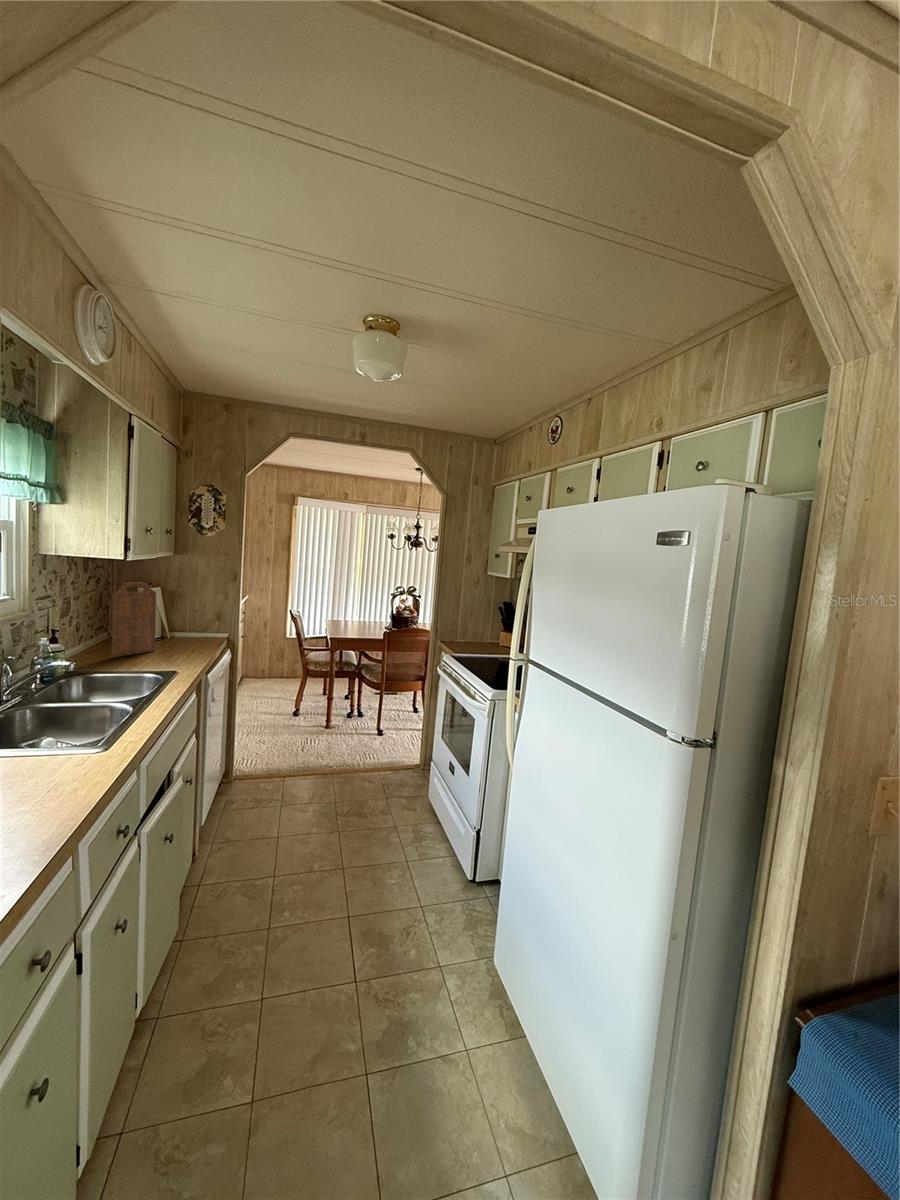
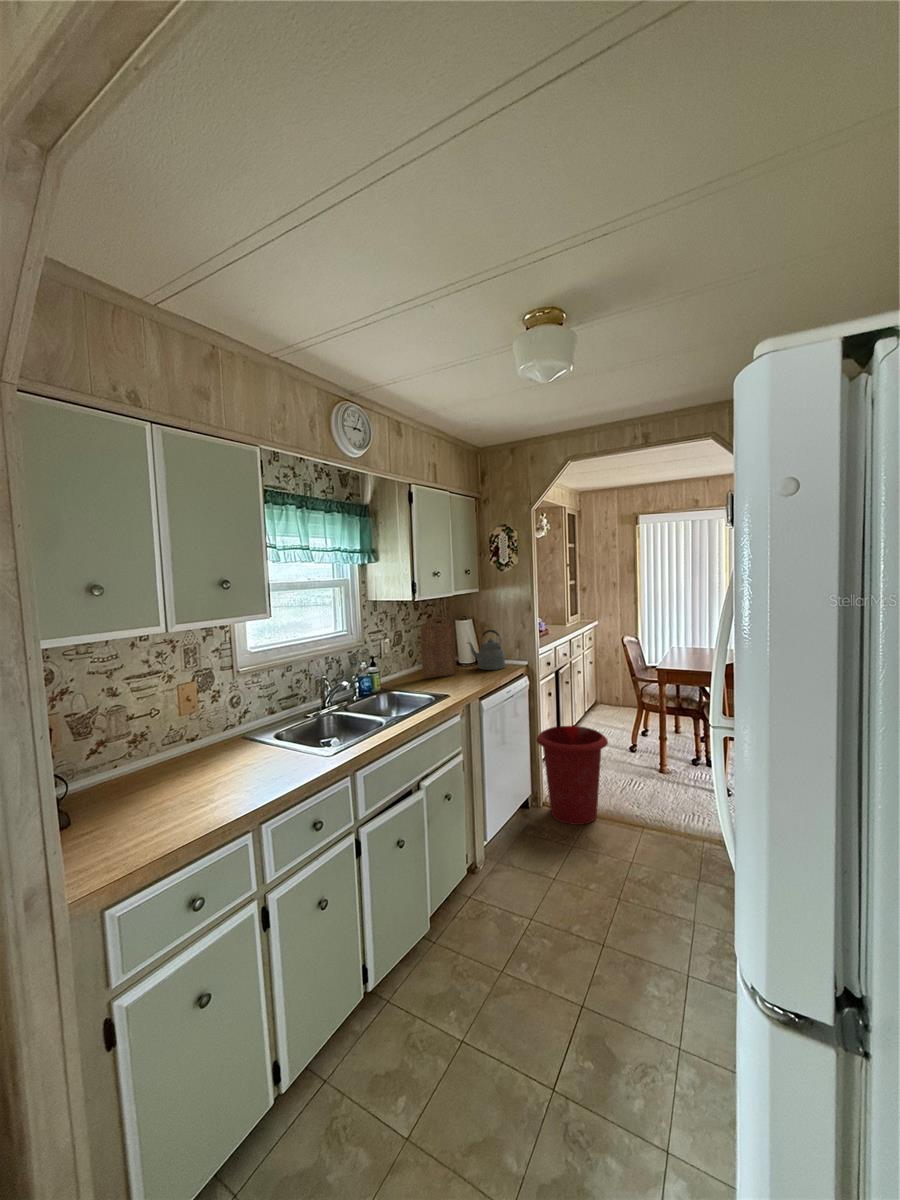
kettle: none [159,599,210,644] -> present [468,630,505,670]
waste bin: none [237,696,309,791] -> present [536,726,608,825]

